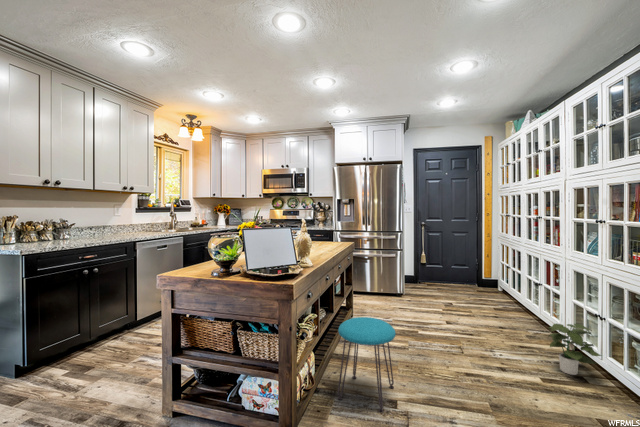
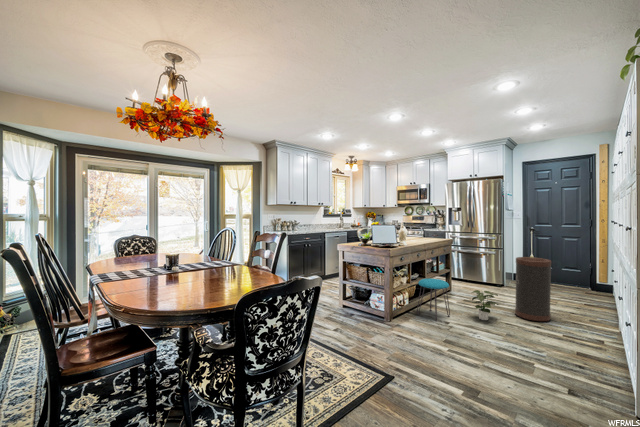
trash can: none [464,262,514,361] -> present [515,257,551,321]
potted plant: present [549,324,602,375] -> present [472,290,499,320]

